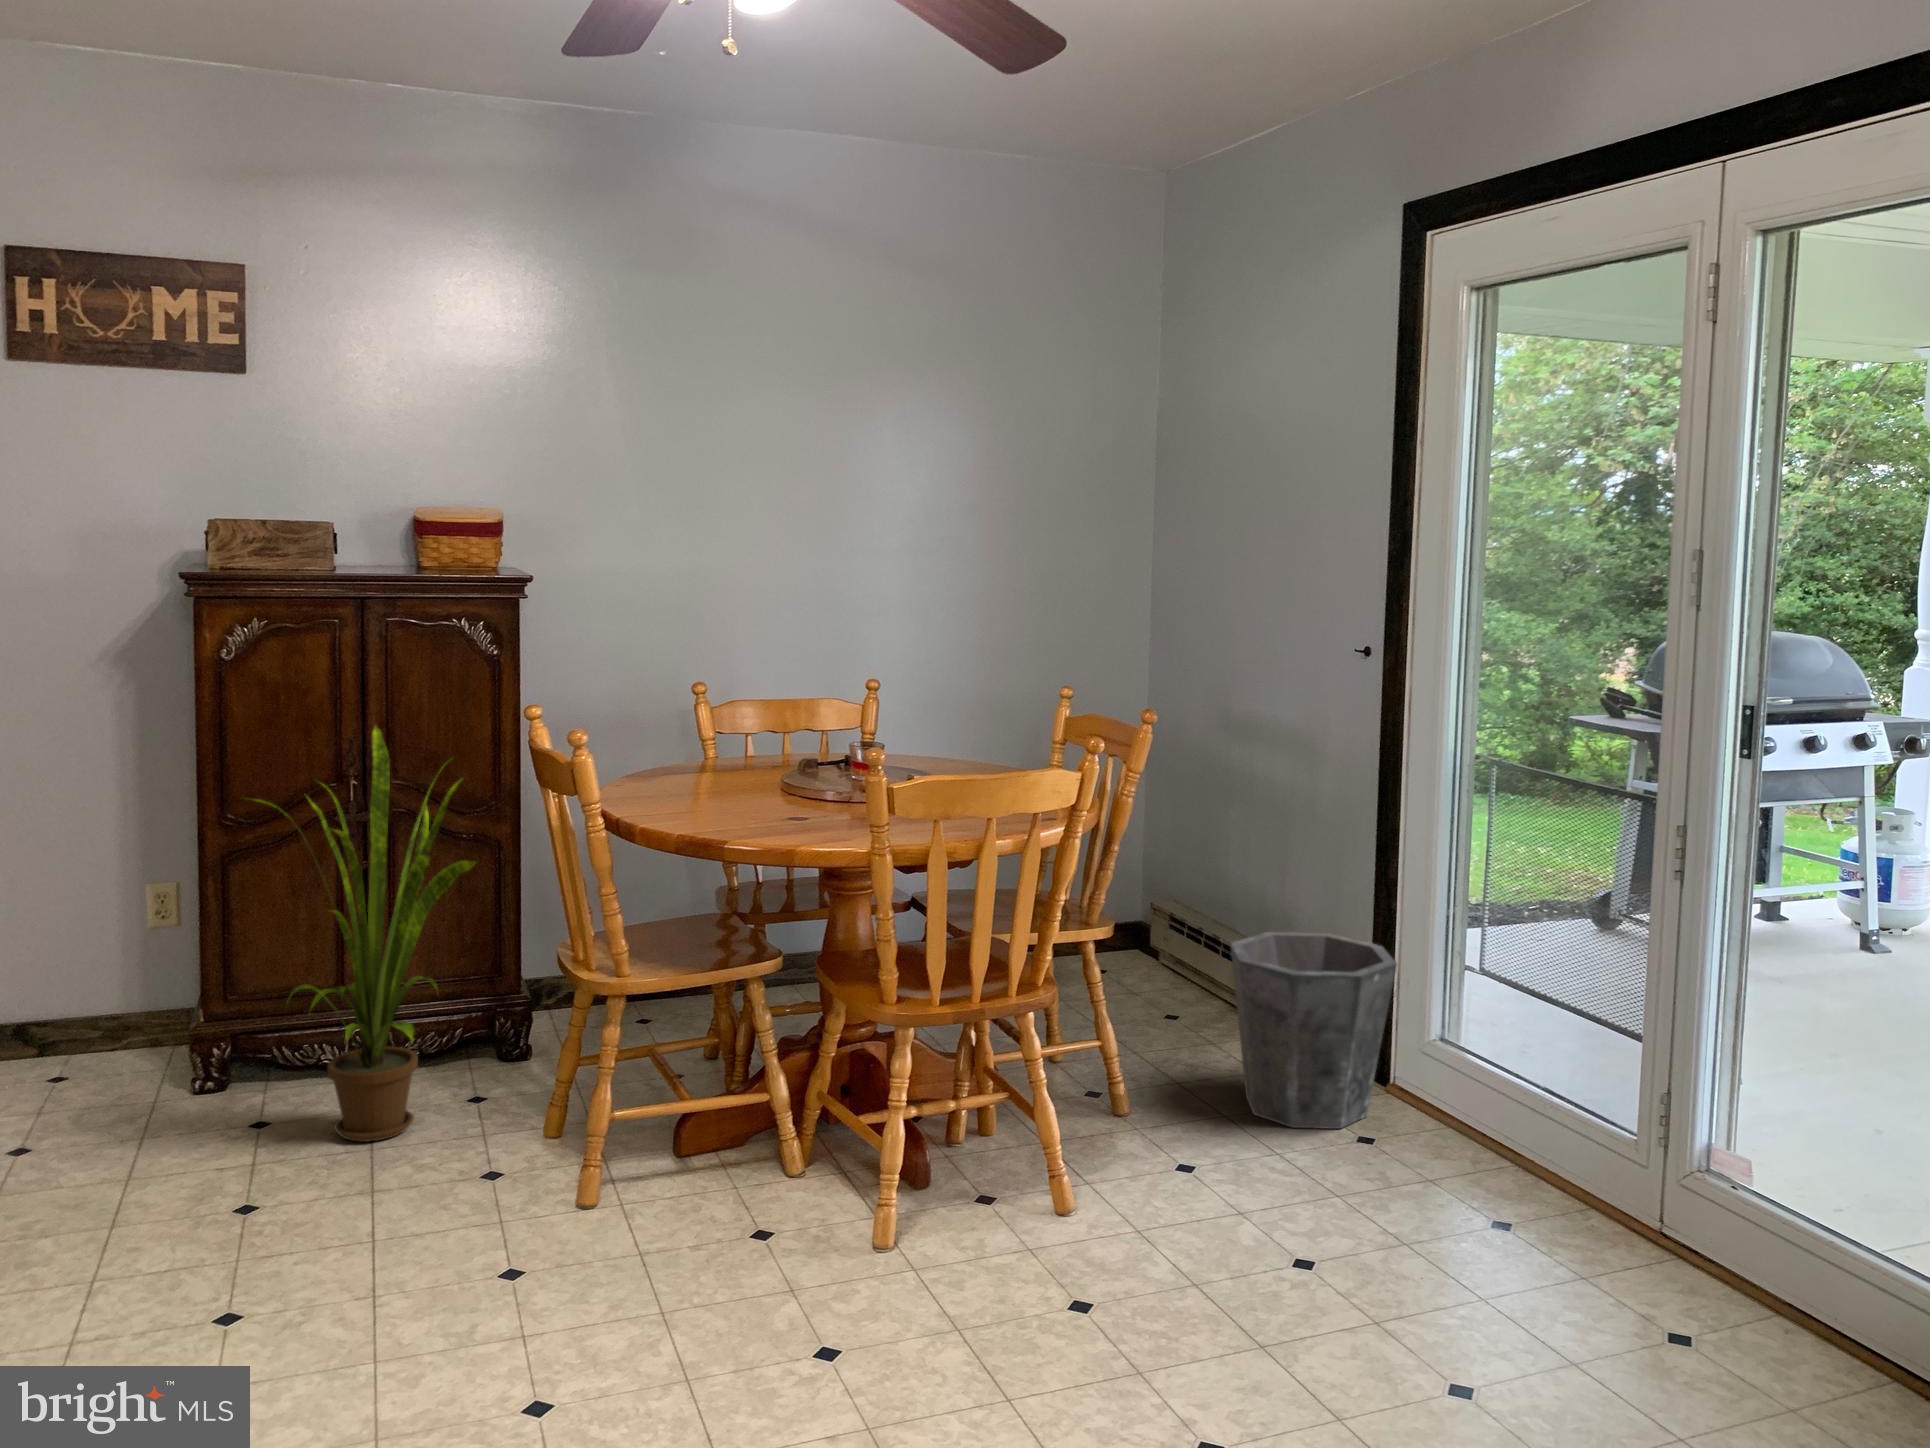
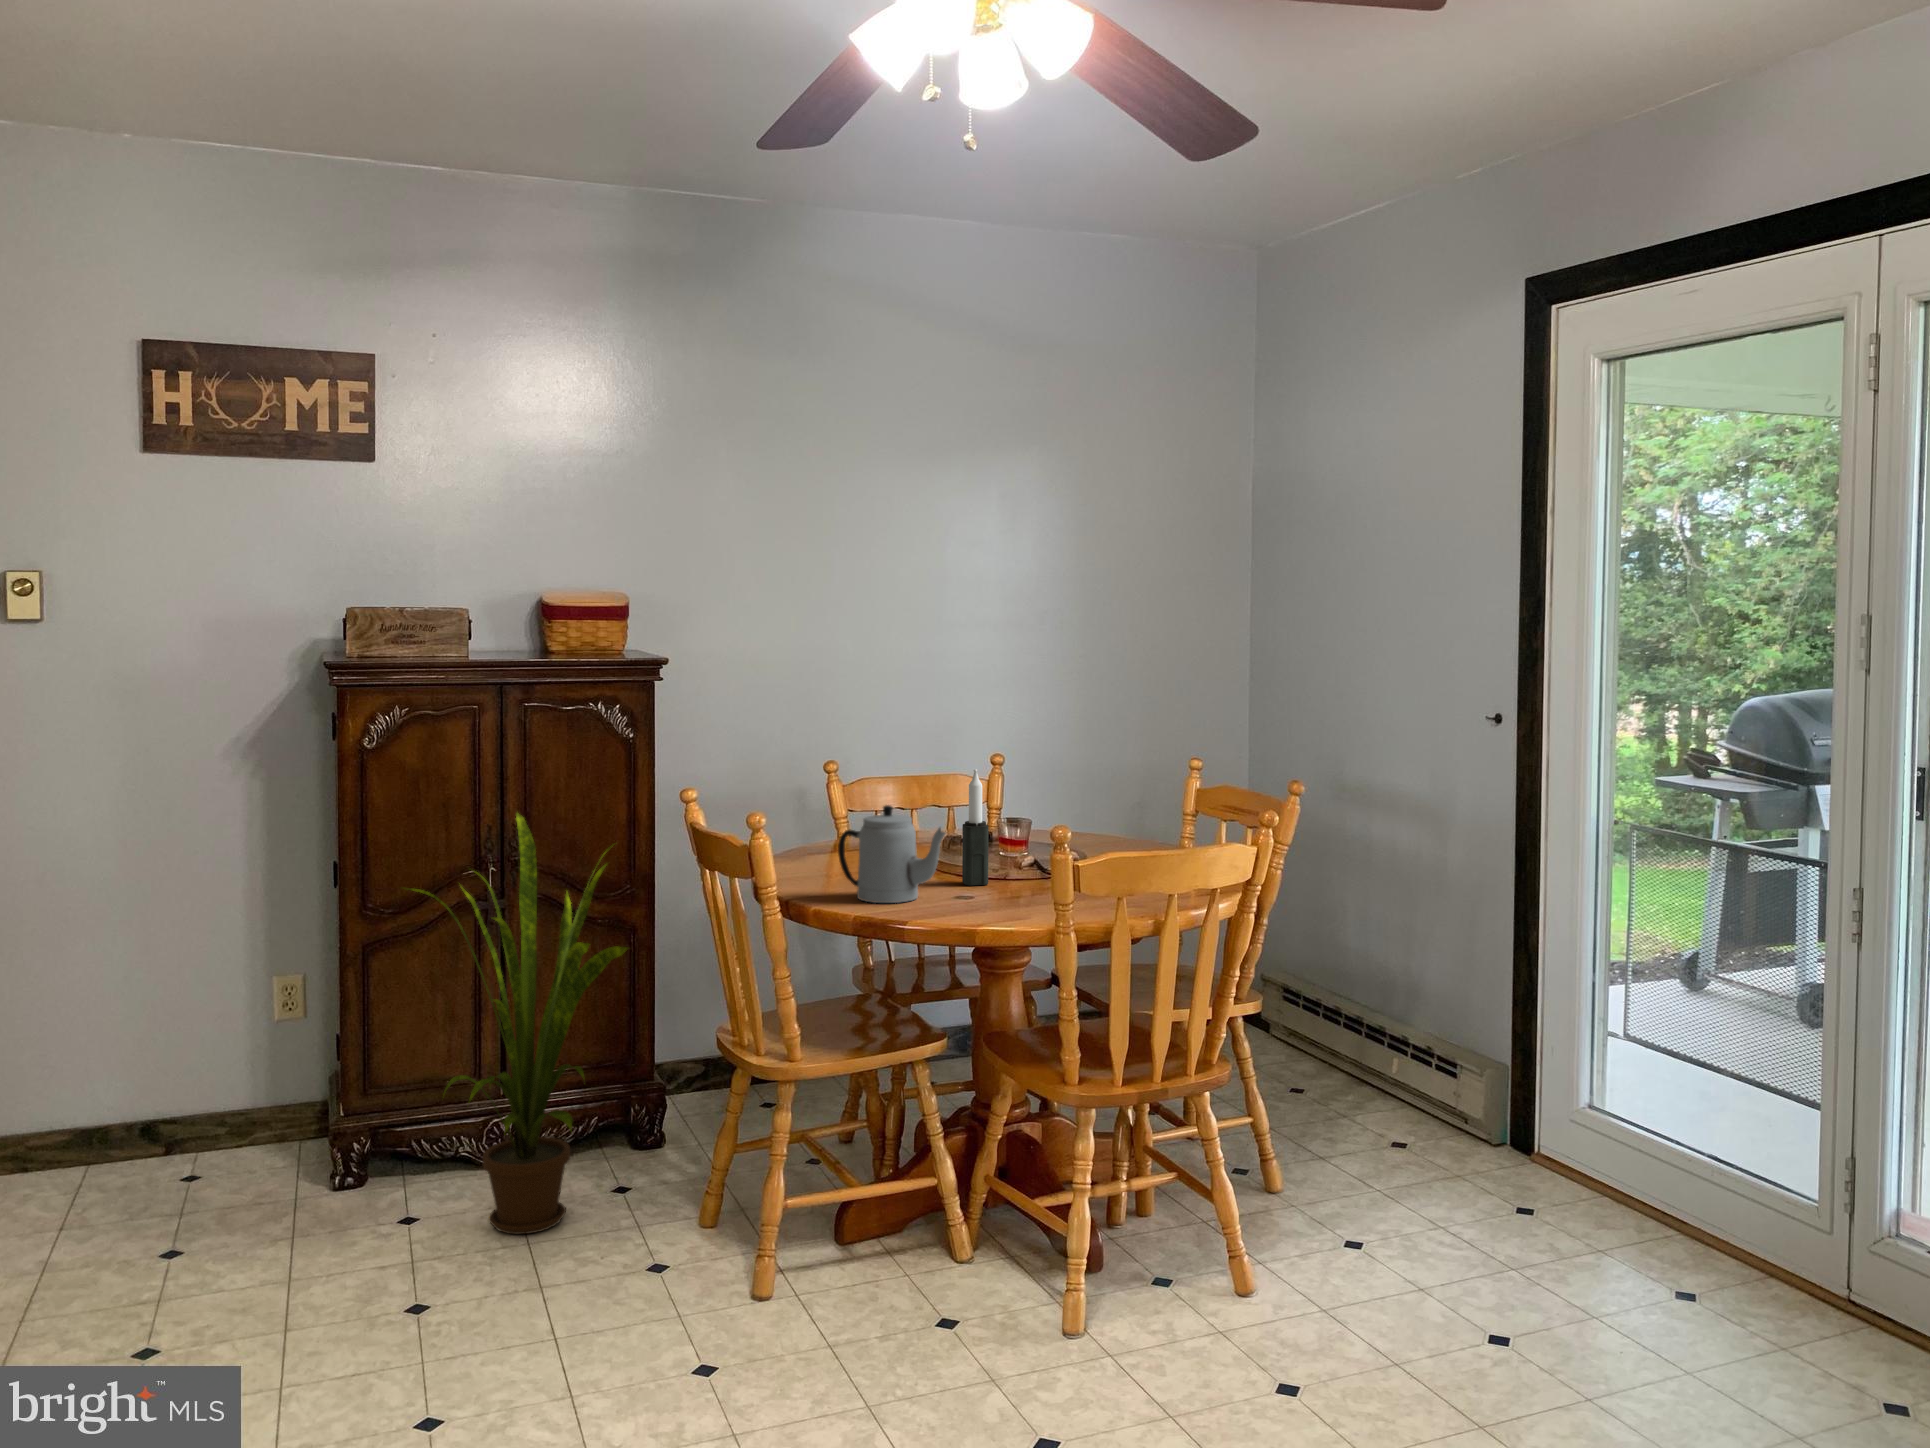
candle: none [807,690,832,806] -> present [962,769,988,886]
teapot: none [676,724,779,822] -> present [838,805,945,903]
waste bin: present [1230,932,1397,1129] -> none [1374,1003,1548,1202]

